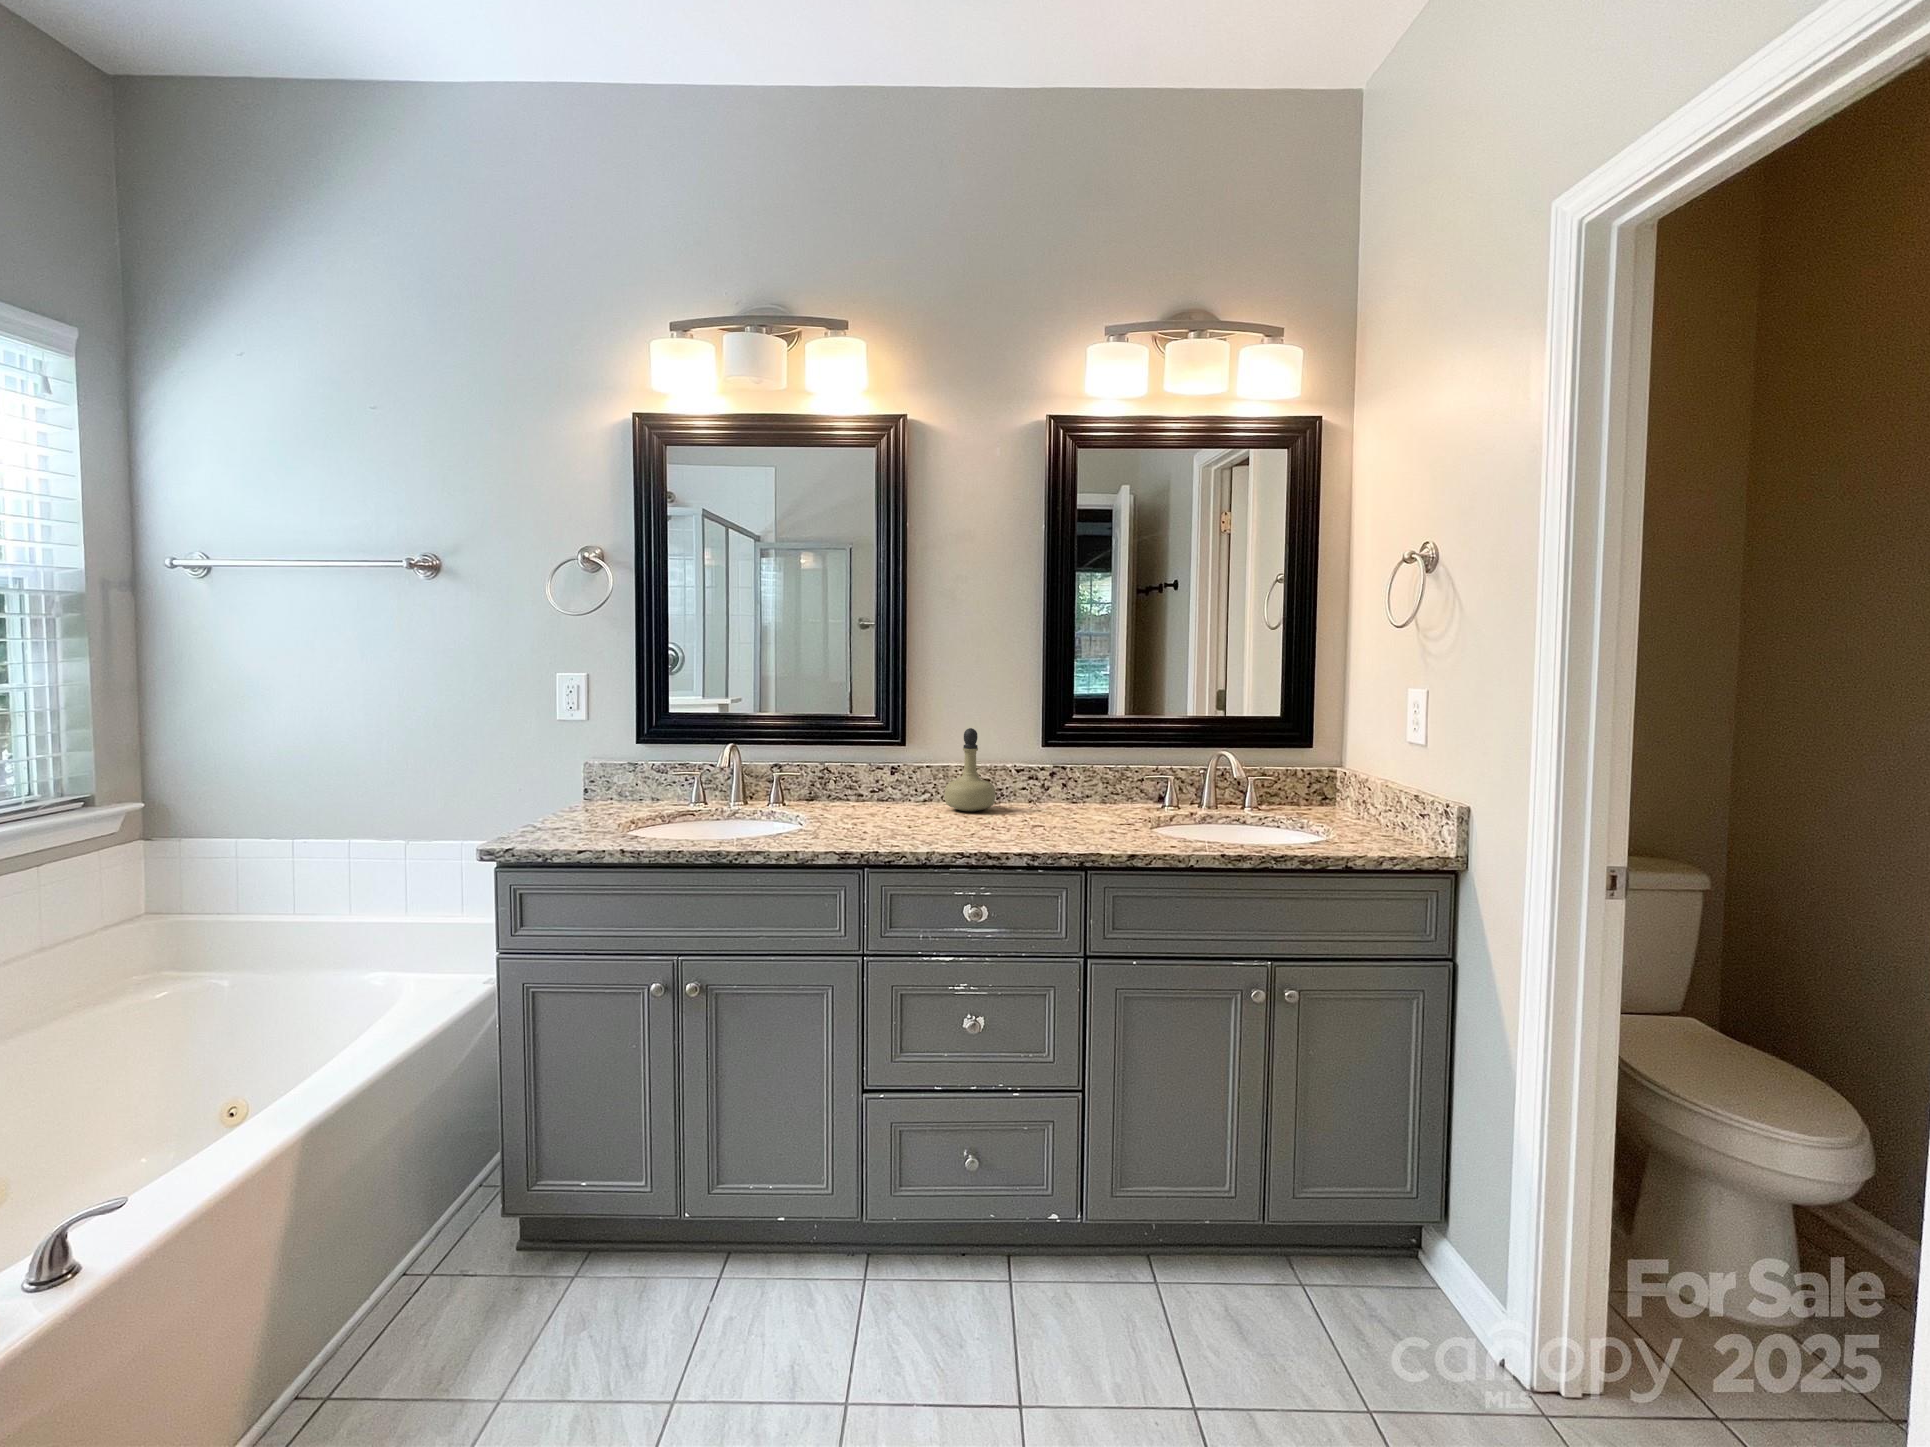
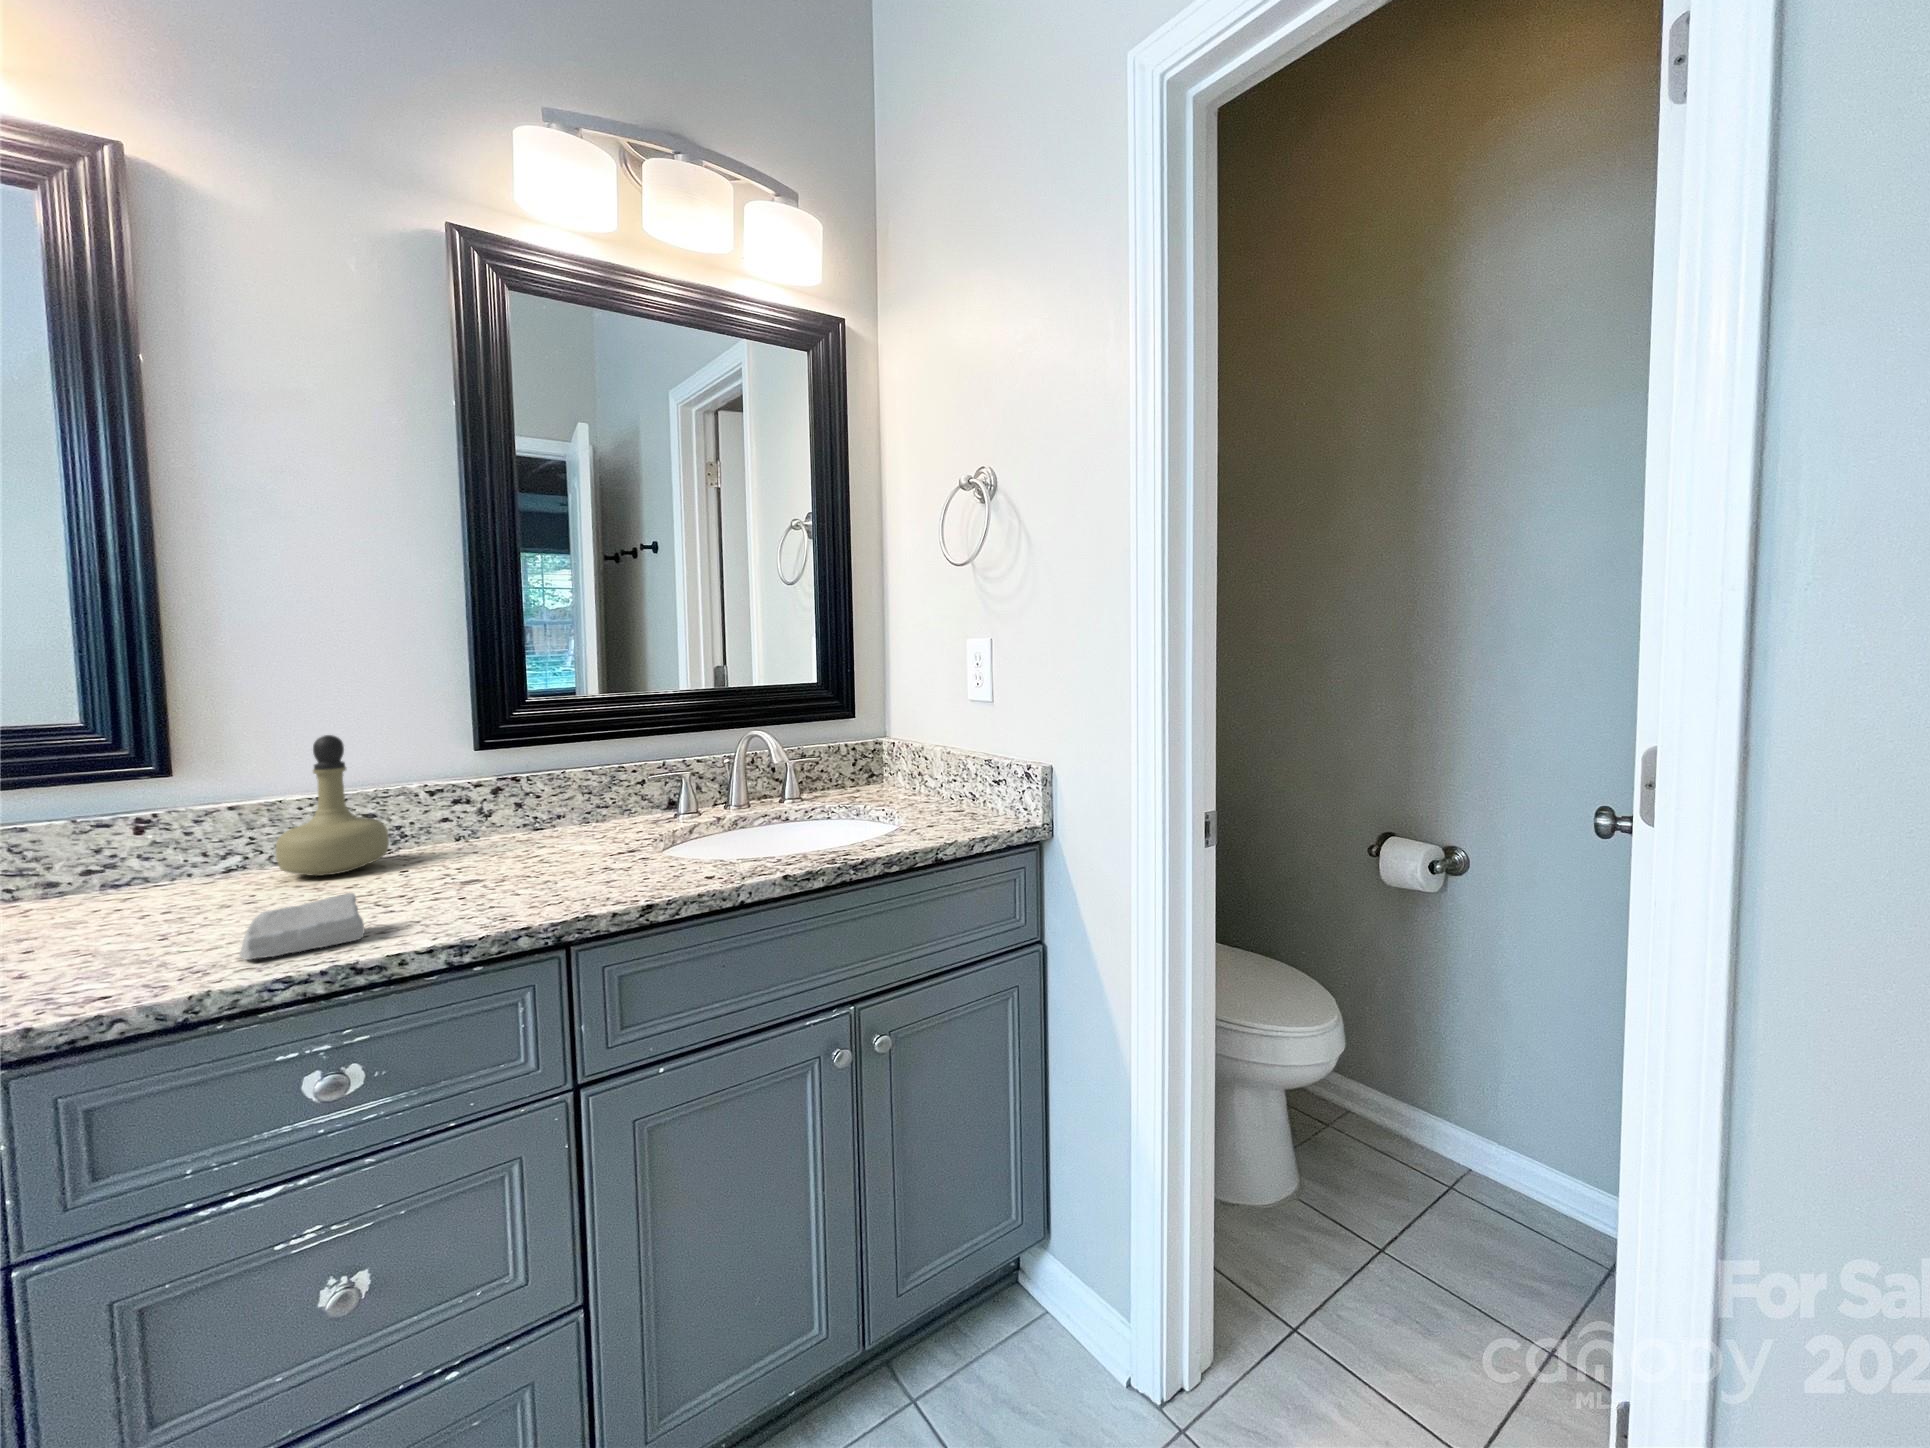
soap bar: none [948,818,997,842] -> present [239,893,365,960]

